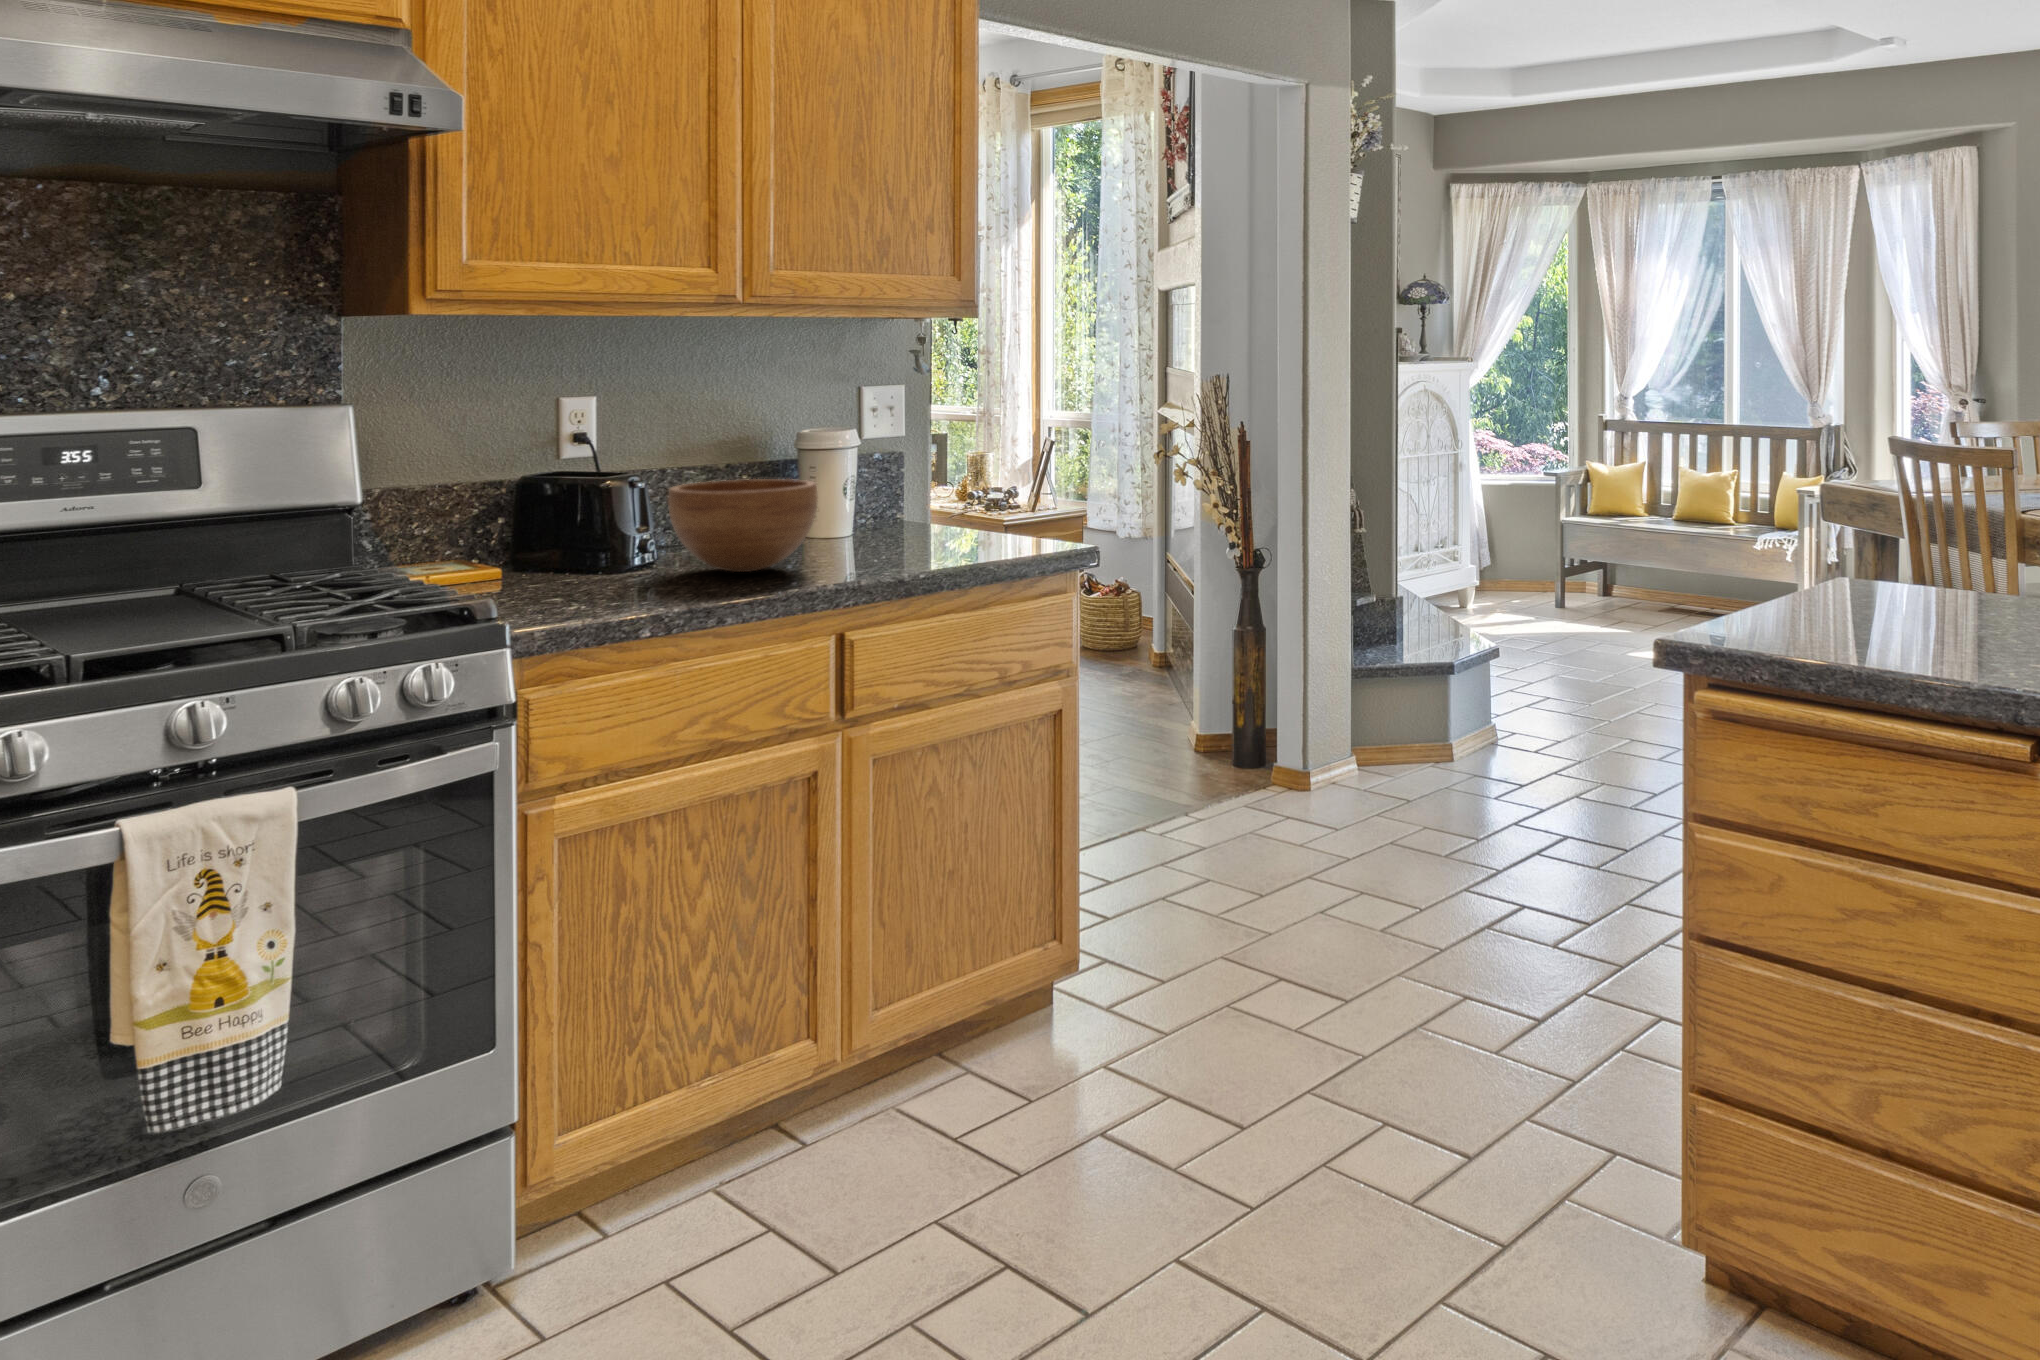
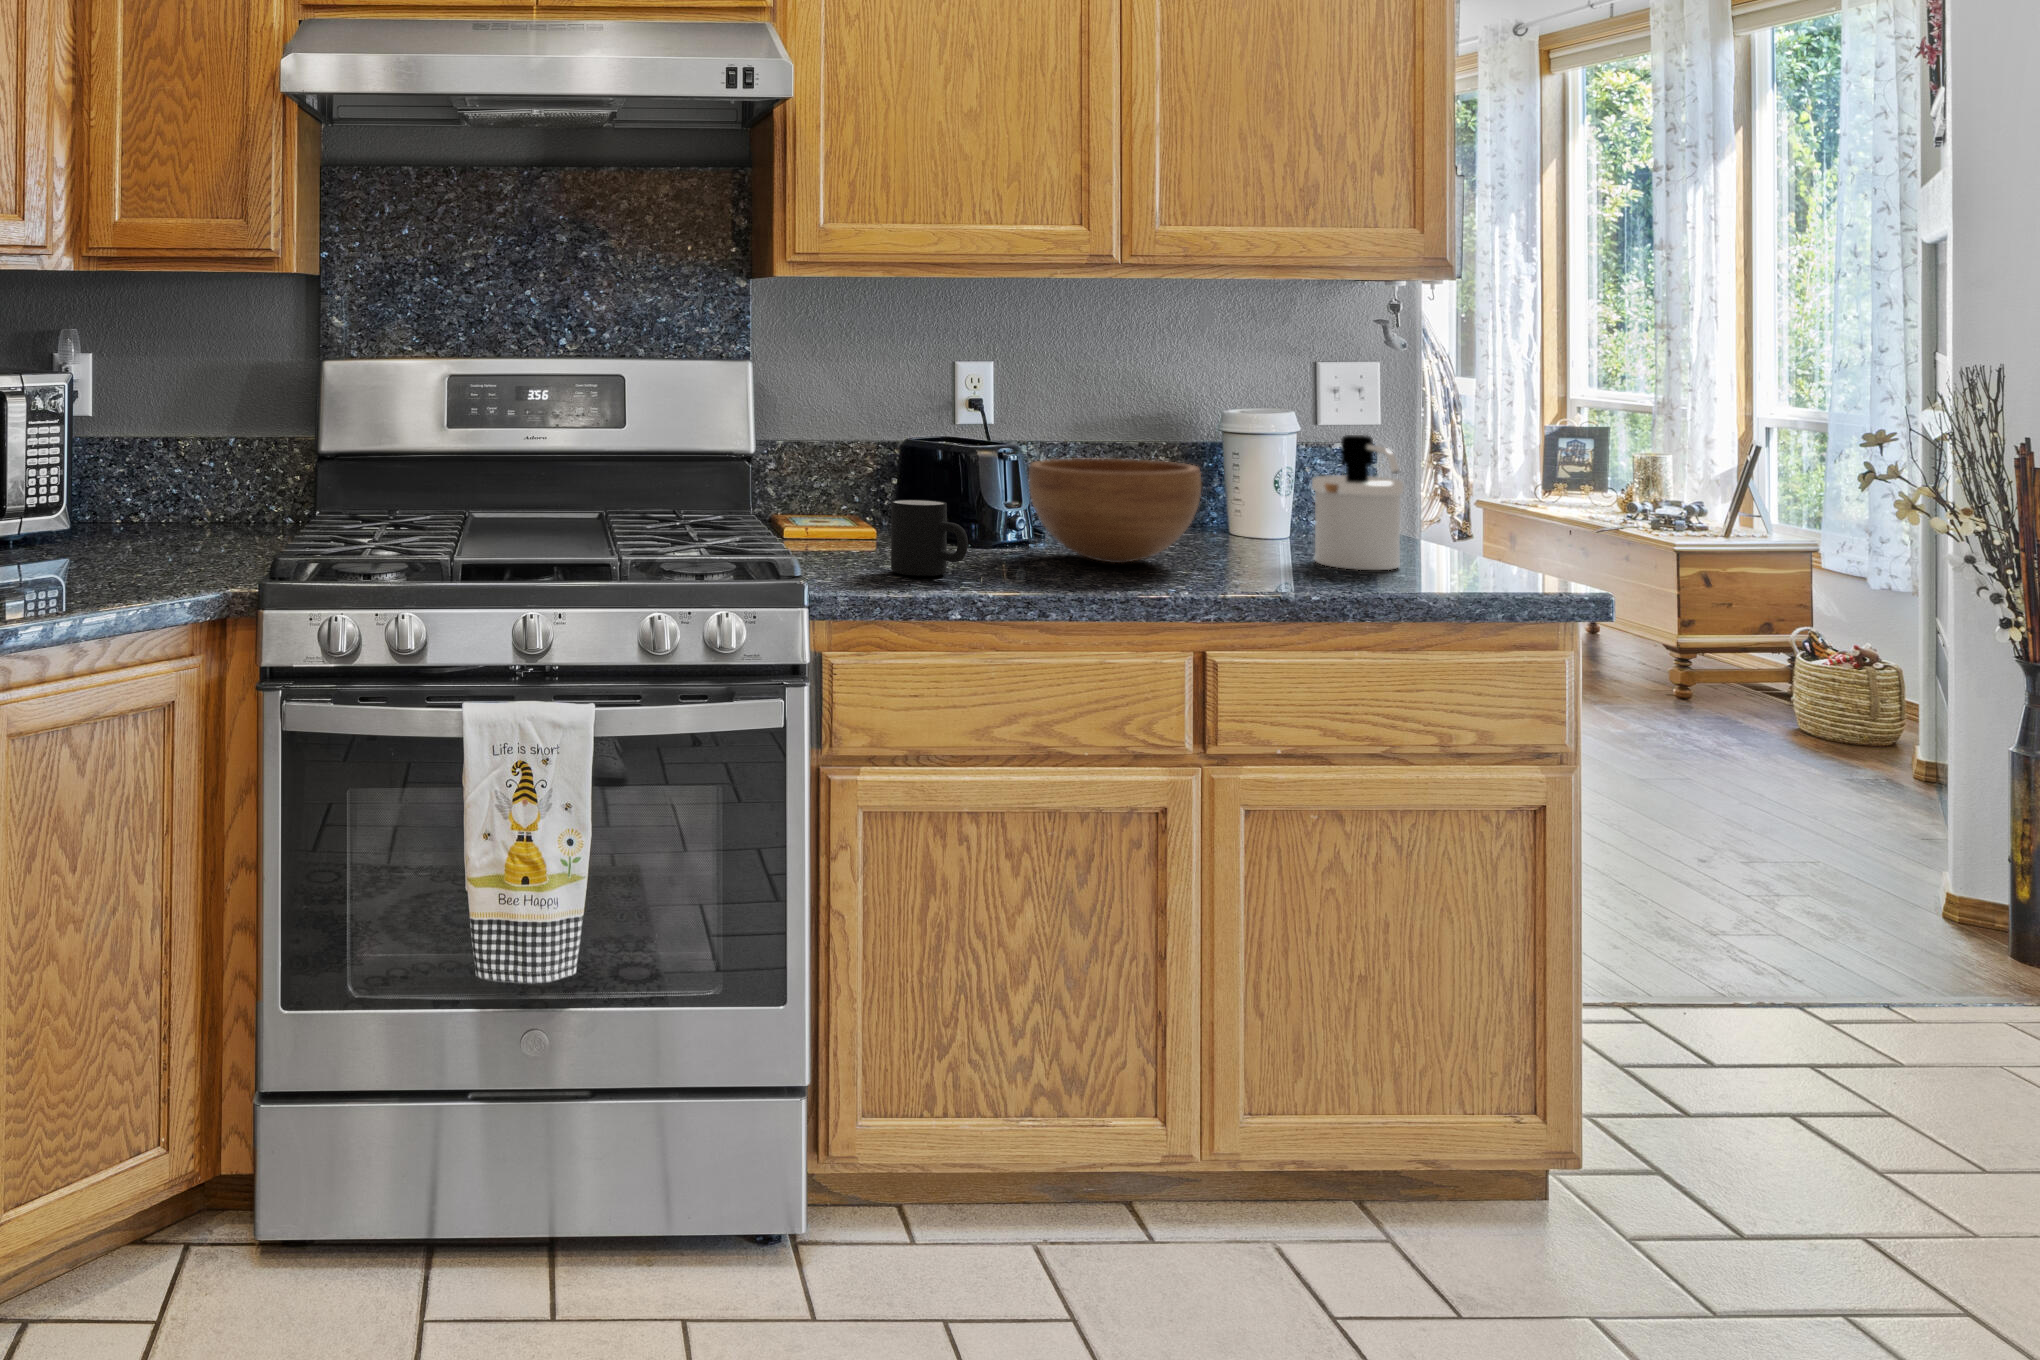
soap dispenser: none [886,447,957,555] -> present [1312,435,1403,570]
mug: none [563,531,643,605] -> present [891,499,968,576]

